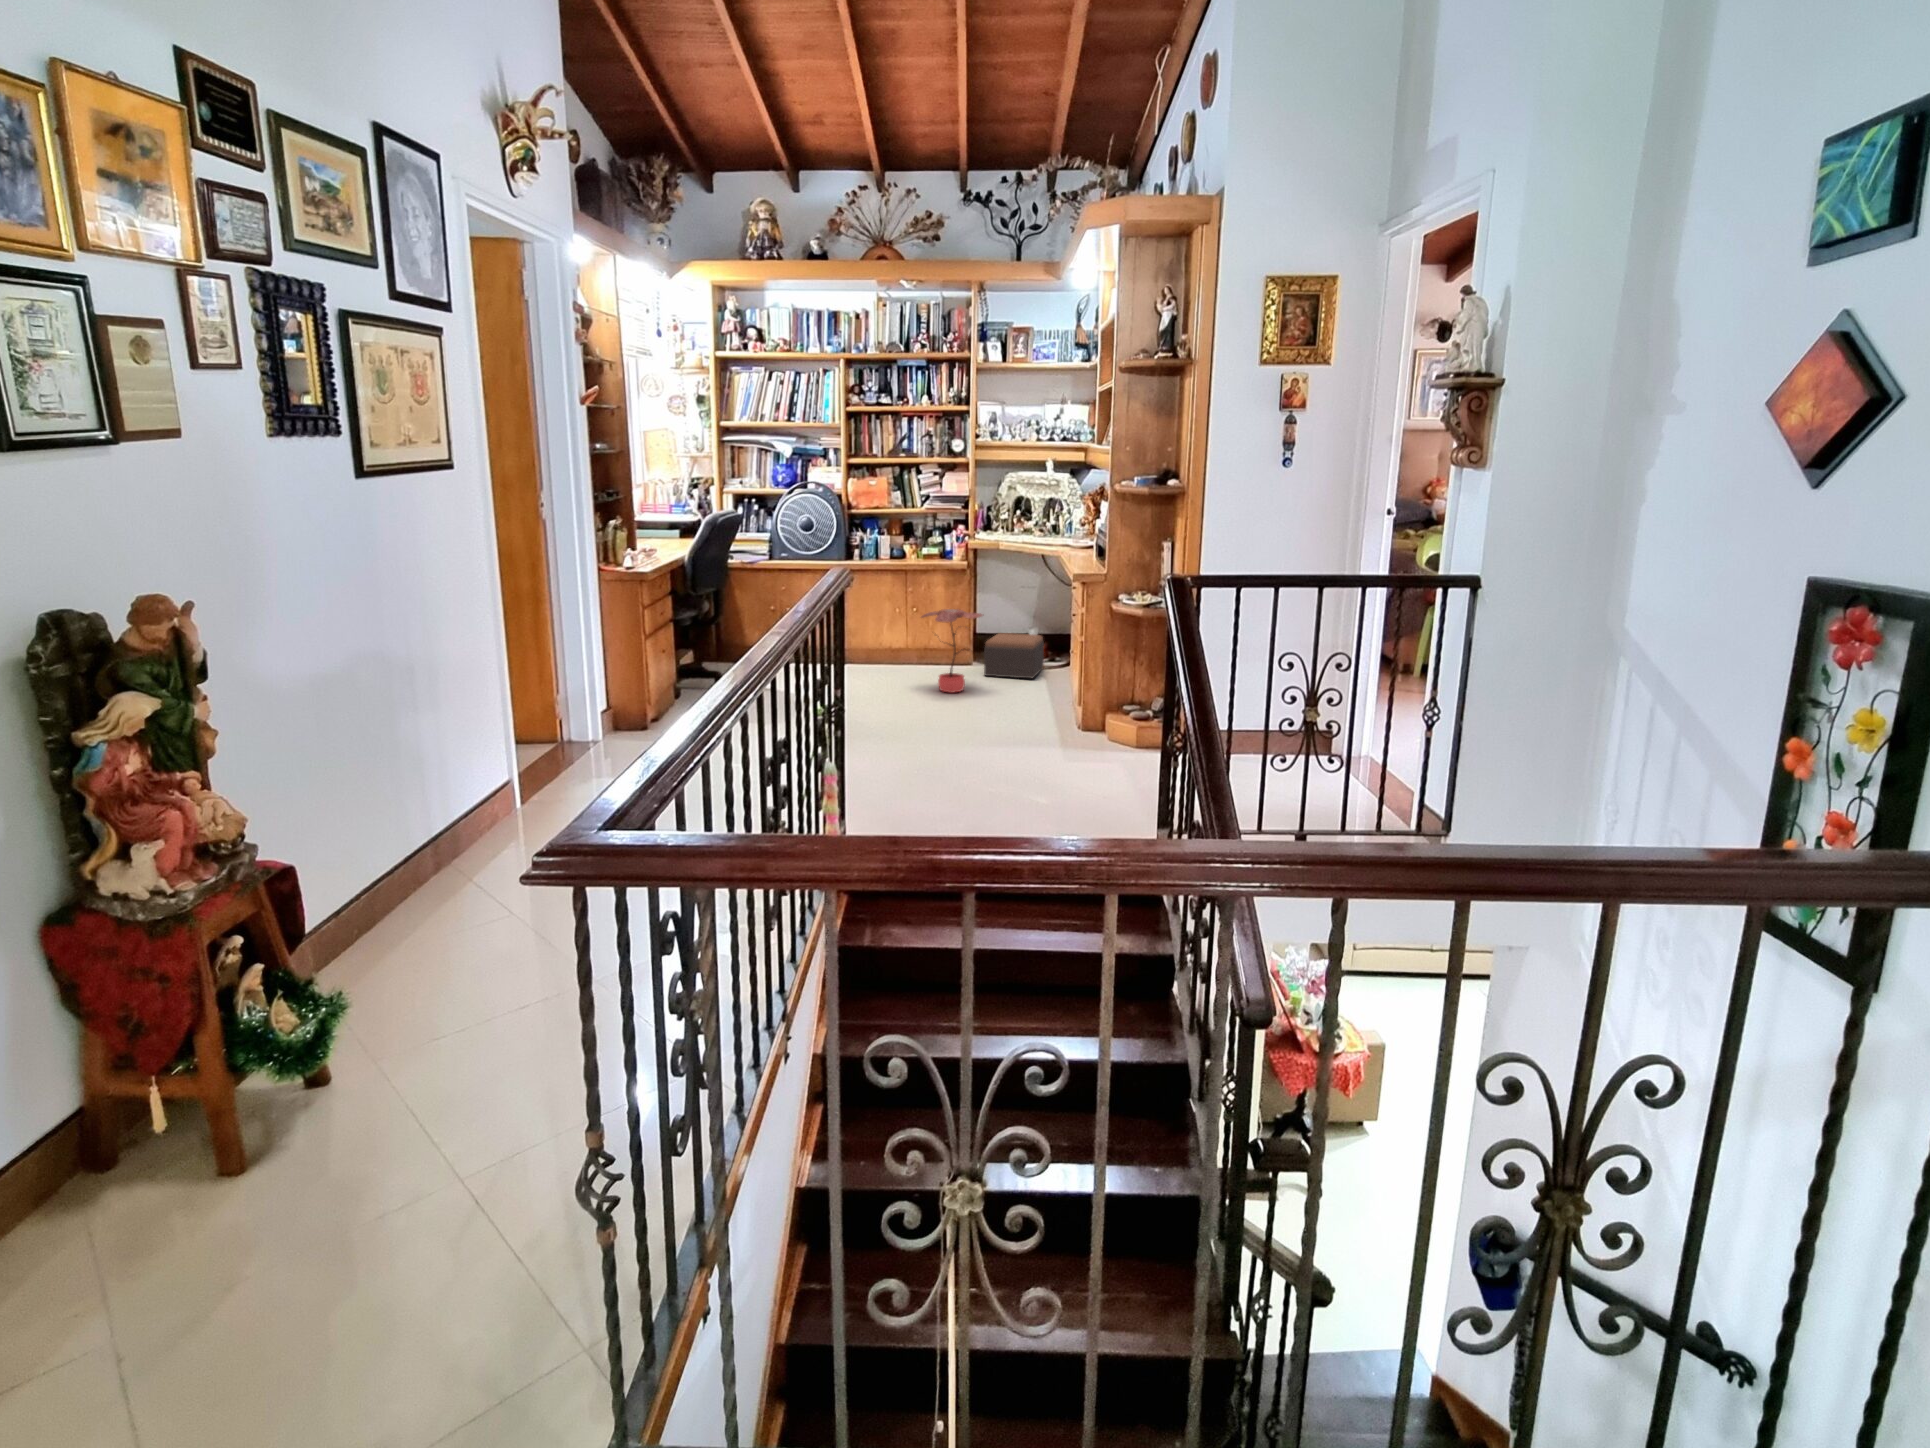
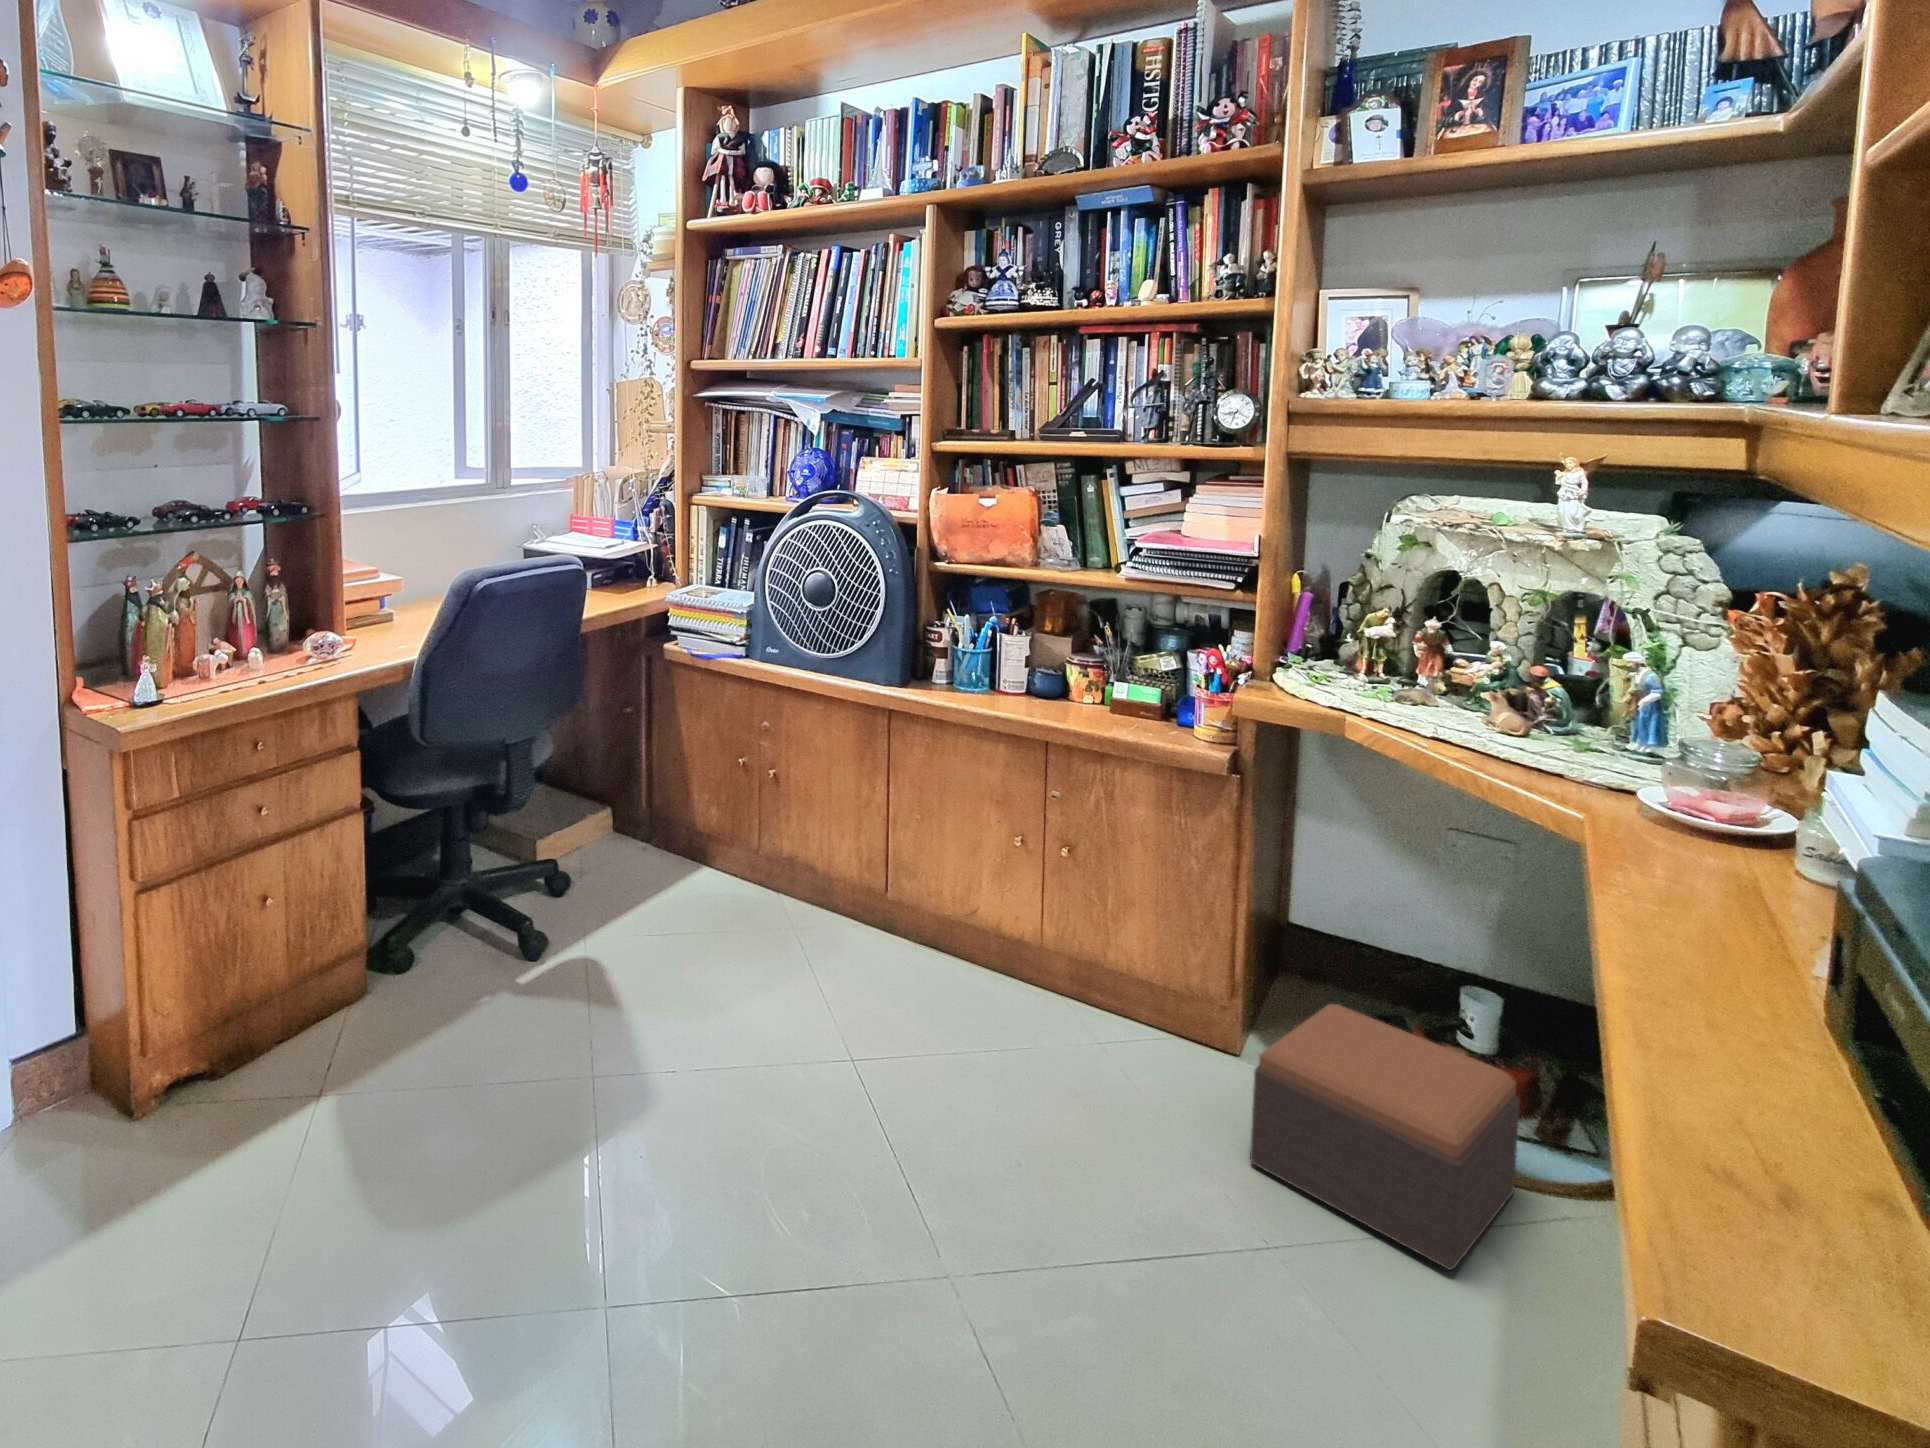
potted plant: present [922,609,982,693] -> none [986,935,1210,1260]

